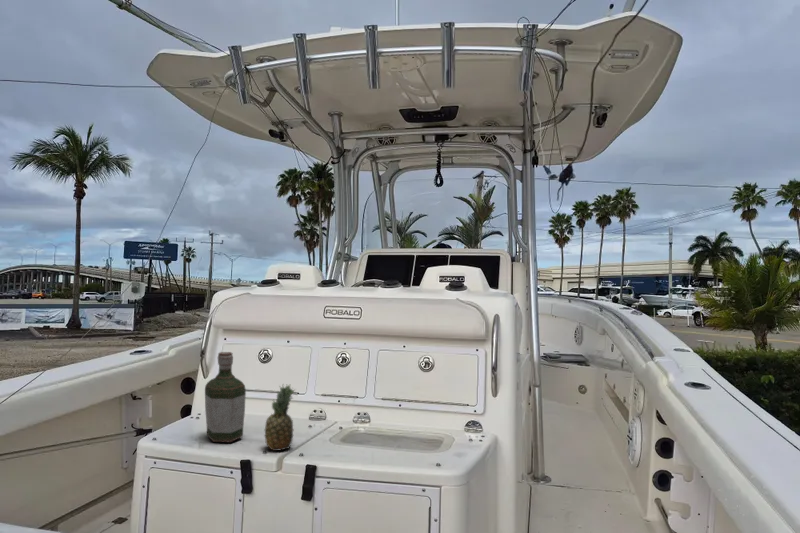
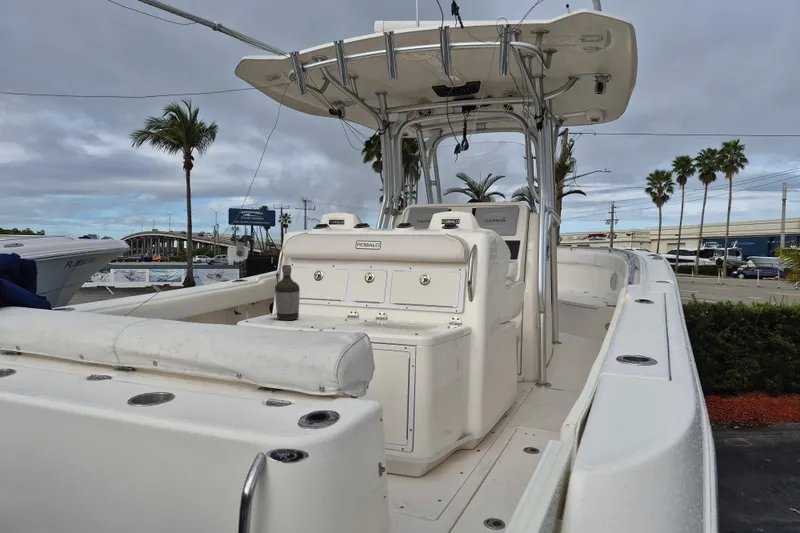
fruit: present [265,386,294,451] -> none [310,282,329,323]

